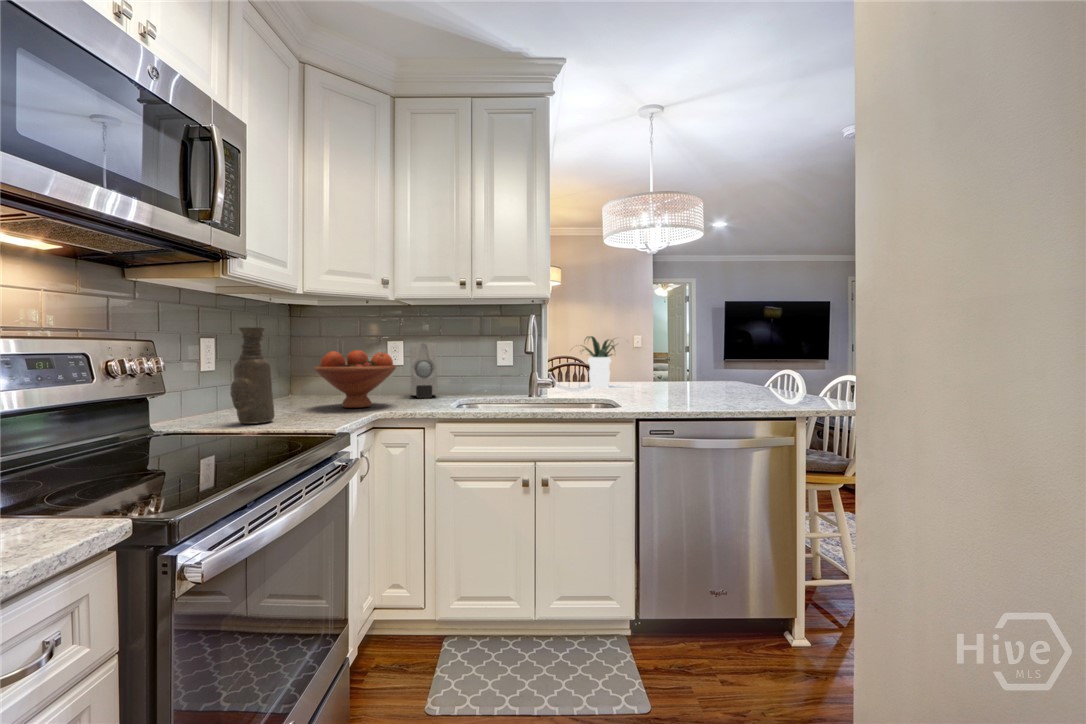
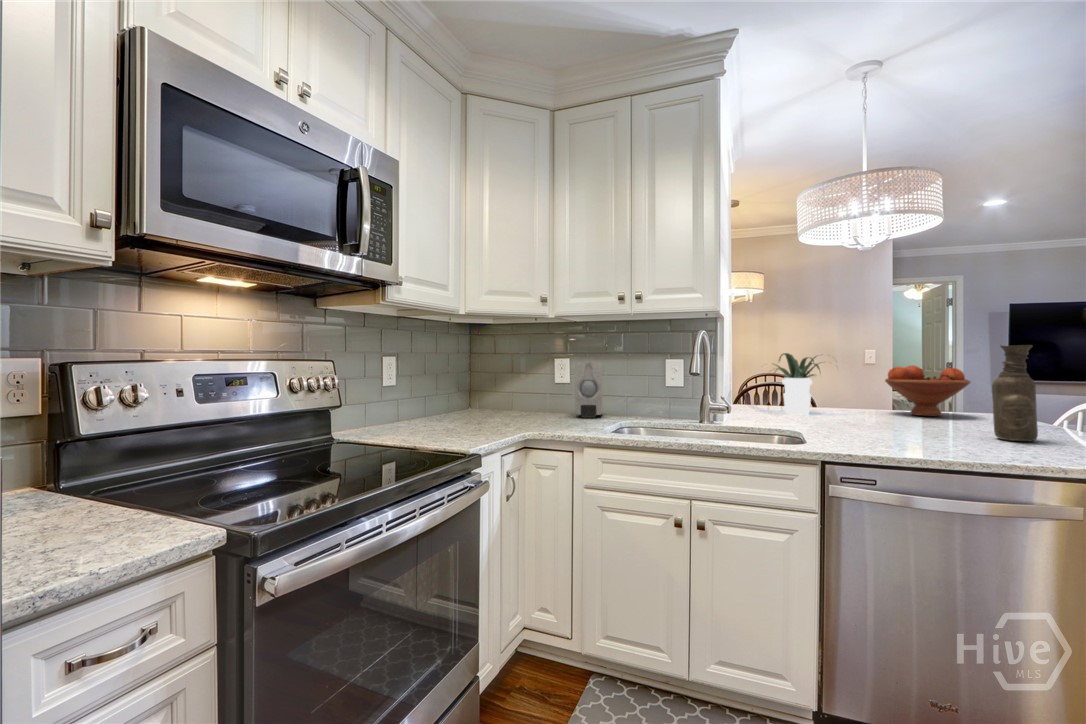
vase: present [230,327,274,424] -> present [992,345,1038,441]
fruit bowl: present [314,350,396,408] -> present [885,366,970,416]

